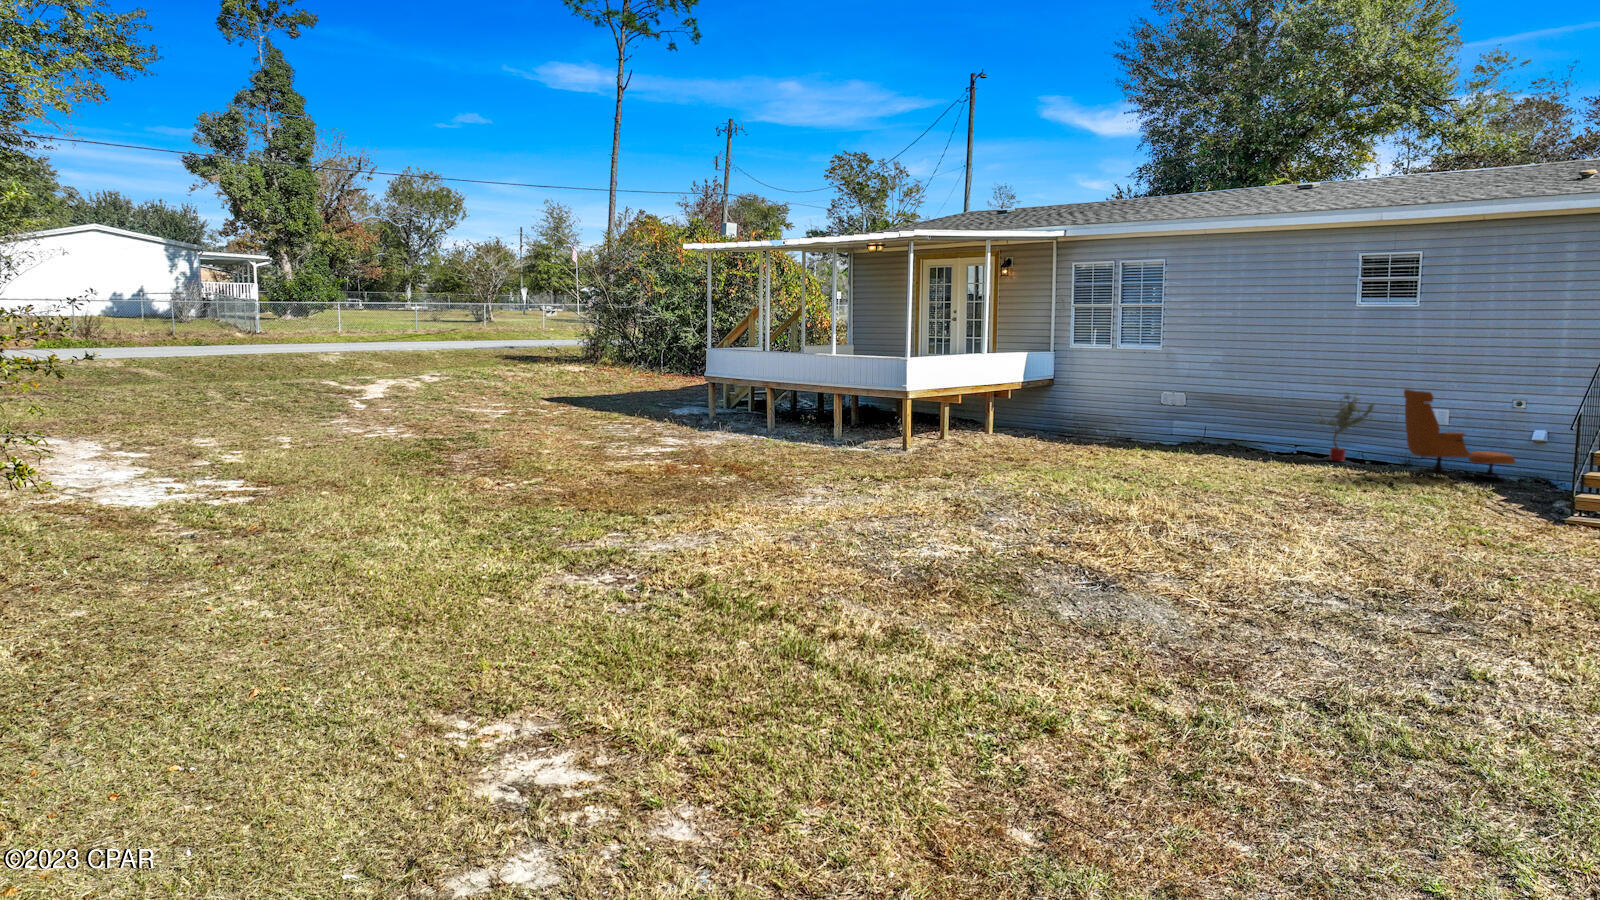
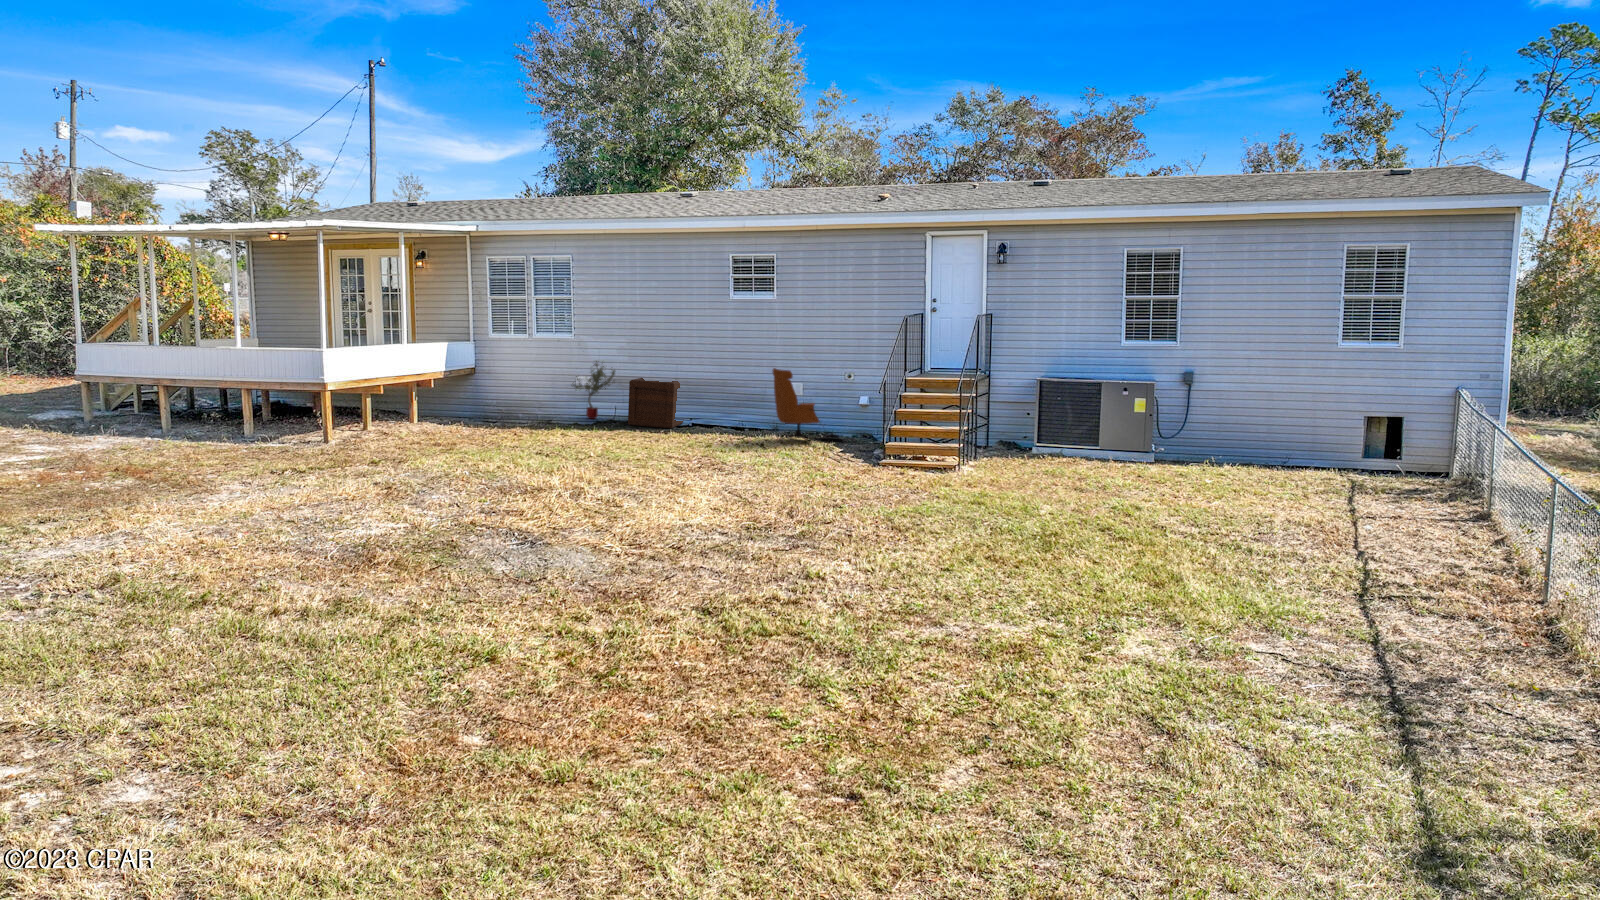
potted tree: present [1312,392,1374,462] -> present [571,361,616,419]
wooden crate: none [1213,398,1284,456] -> present [628,378,683,428]

